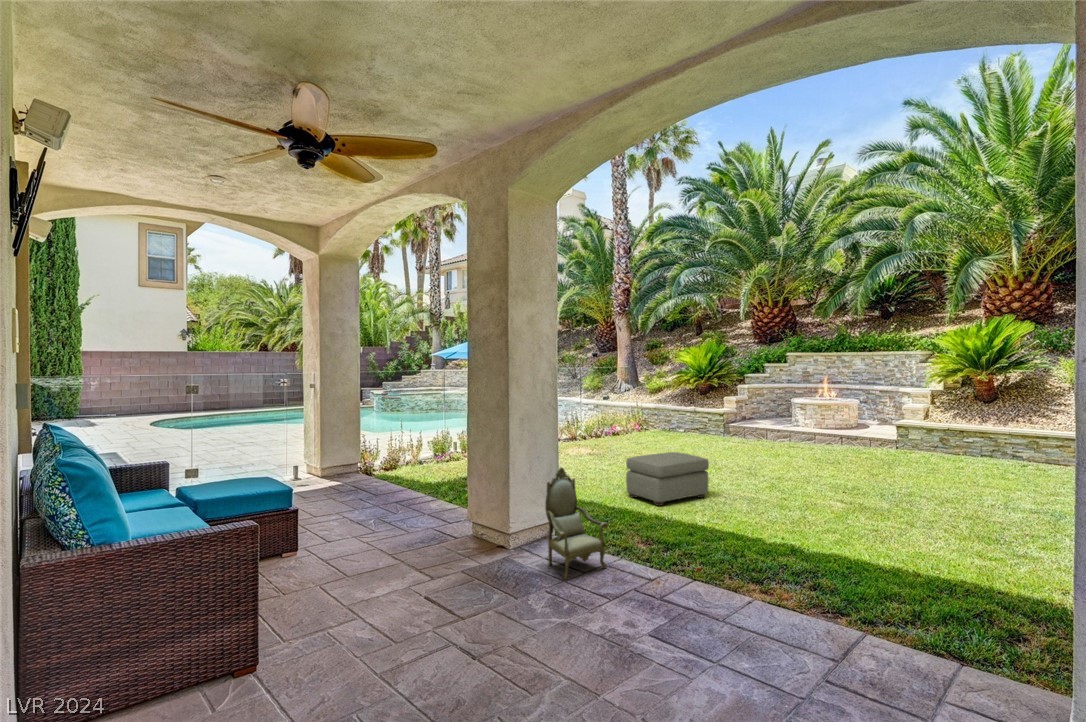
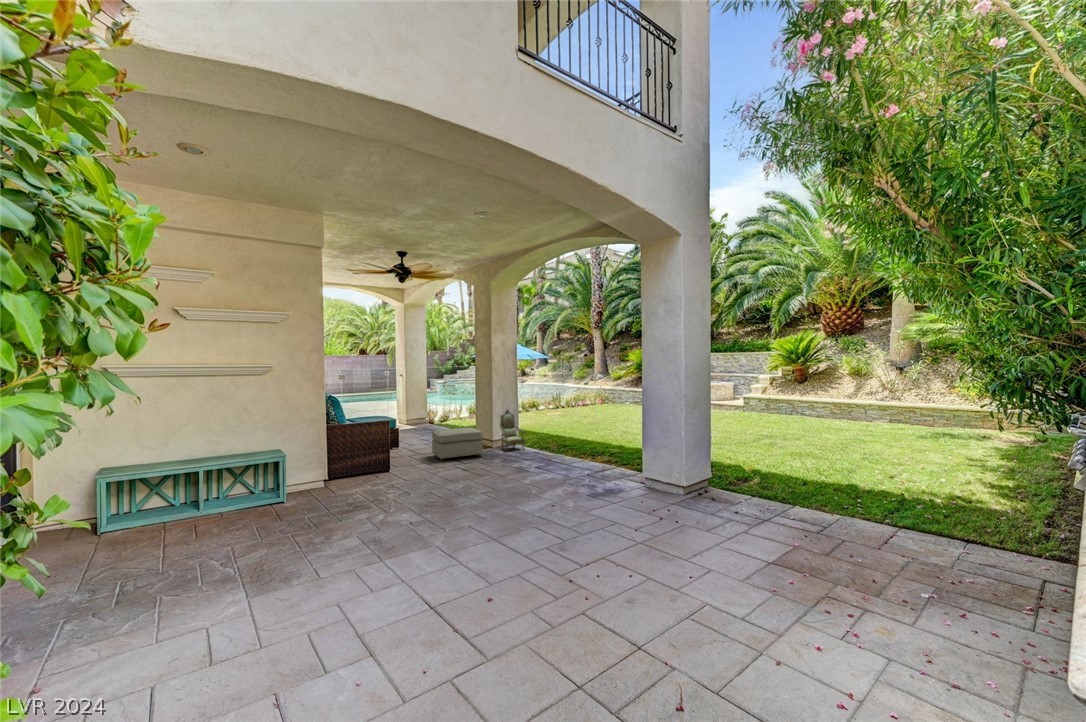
ottoman: present [626,452,709,506] -> present [432,428,483,461]

